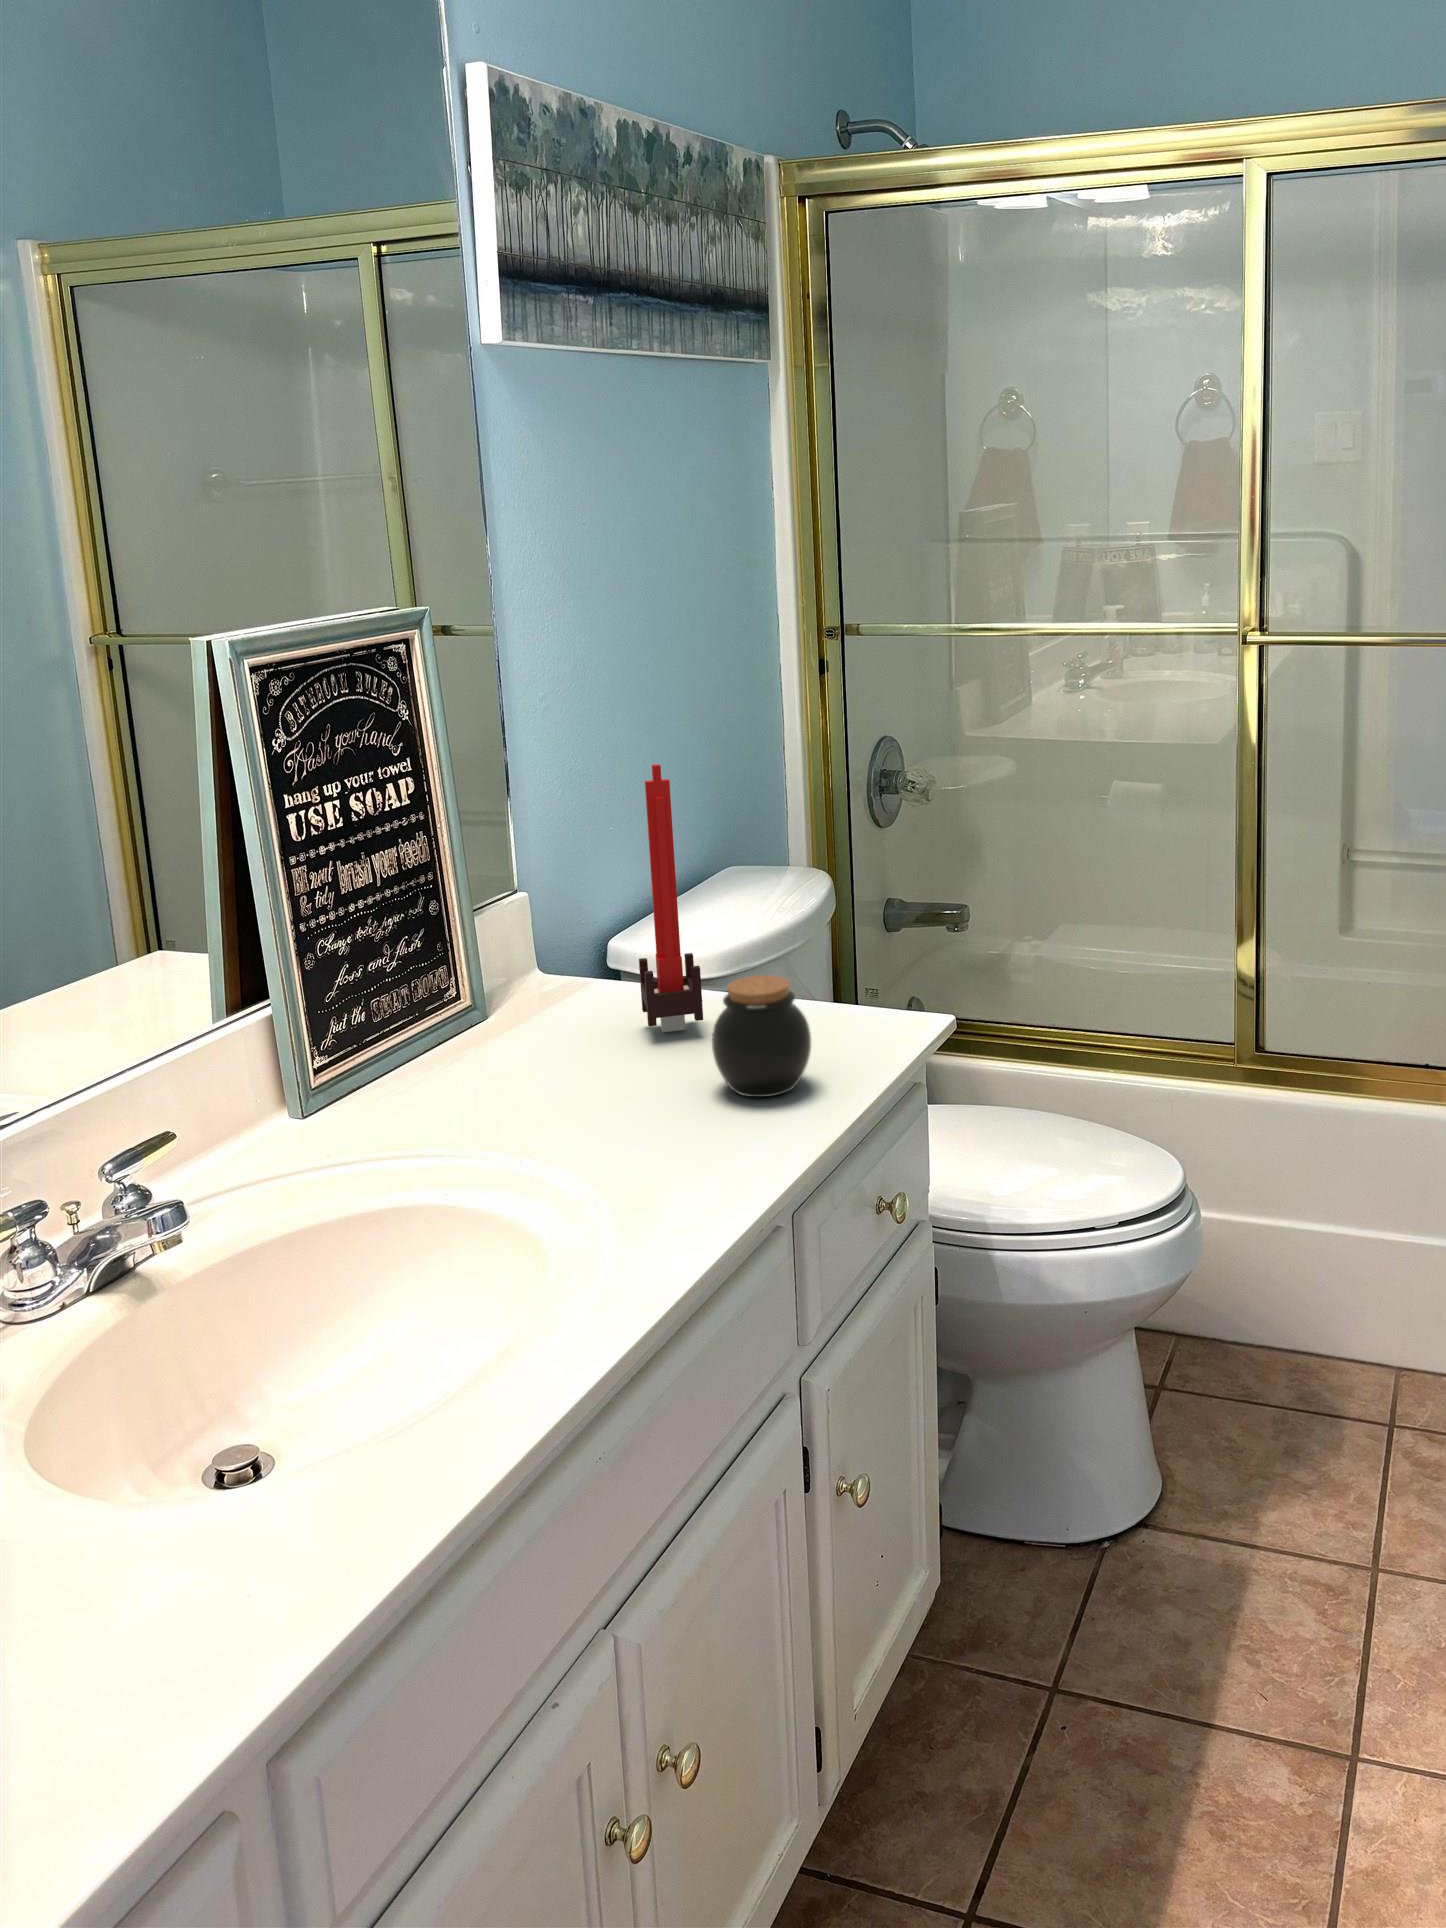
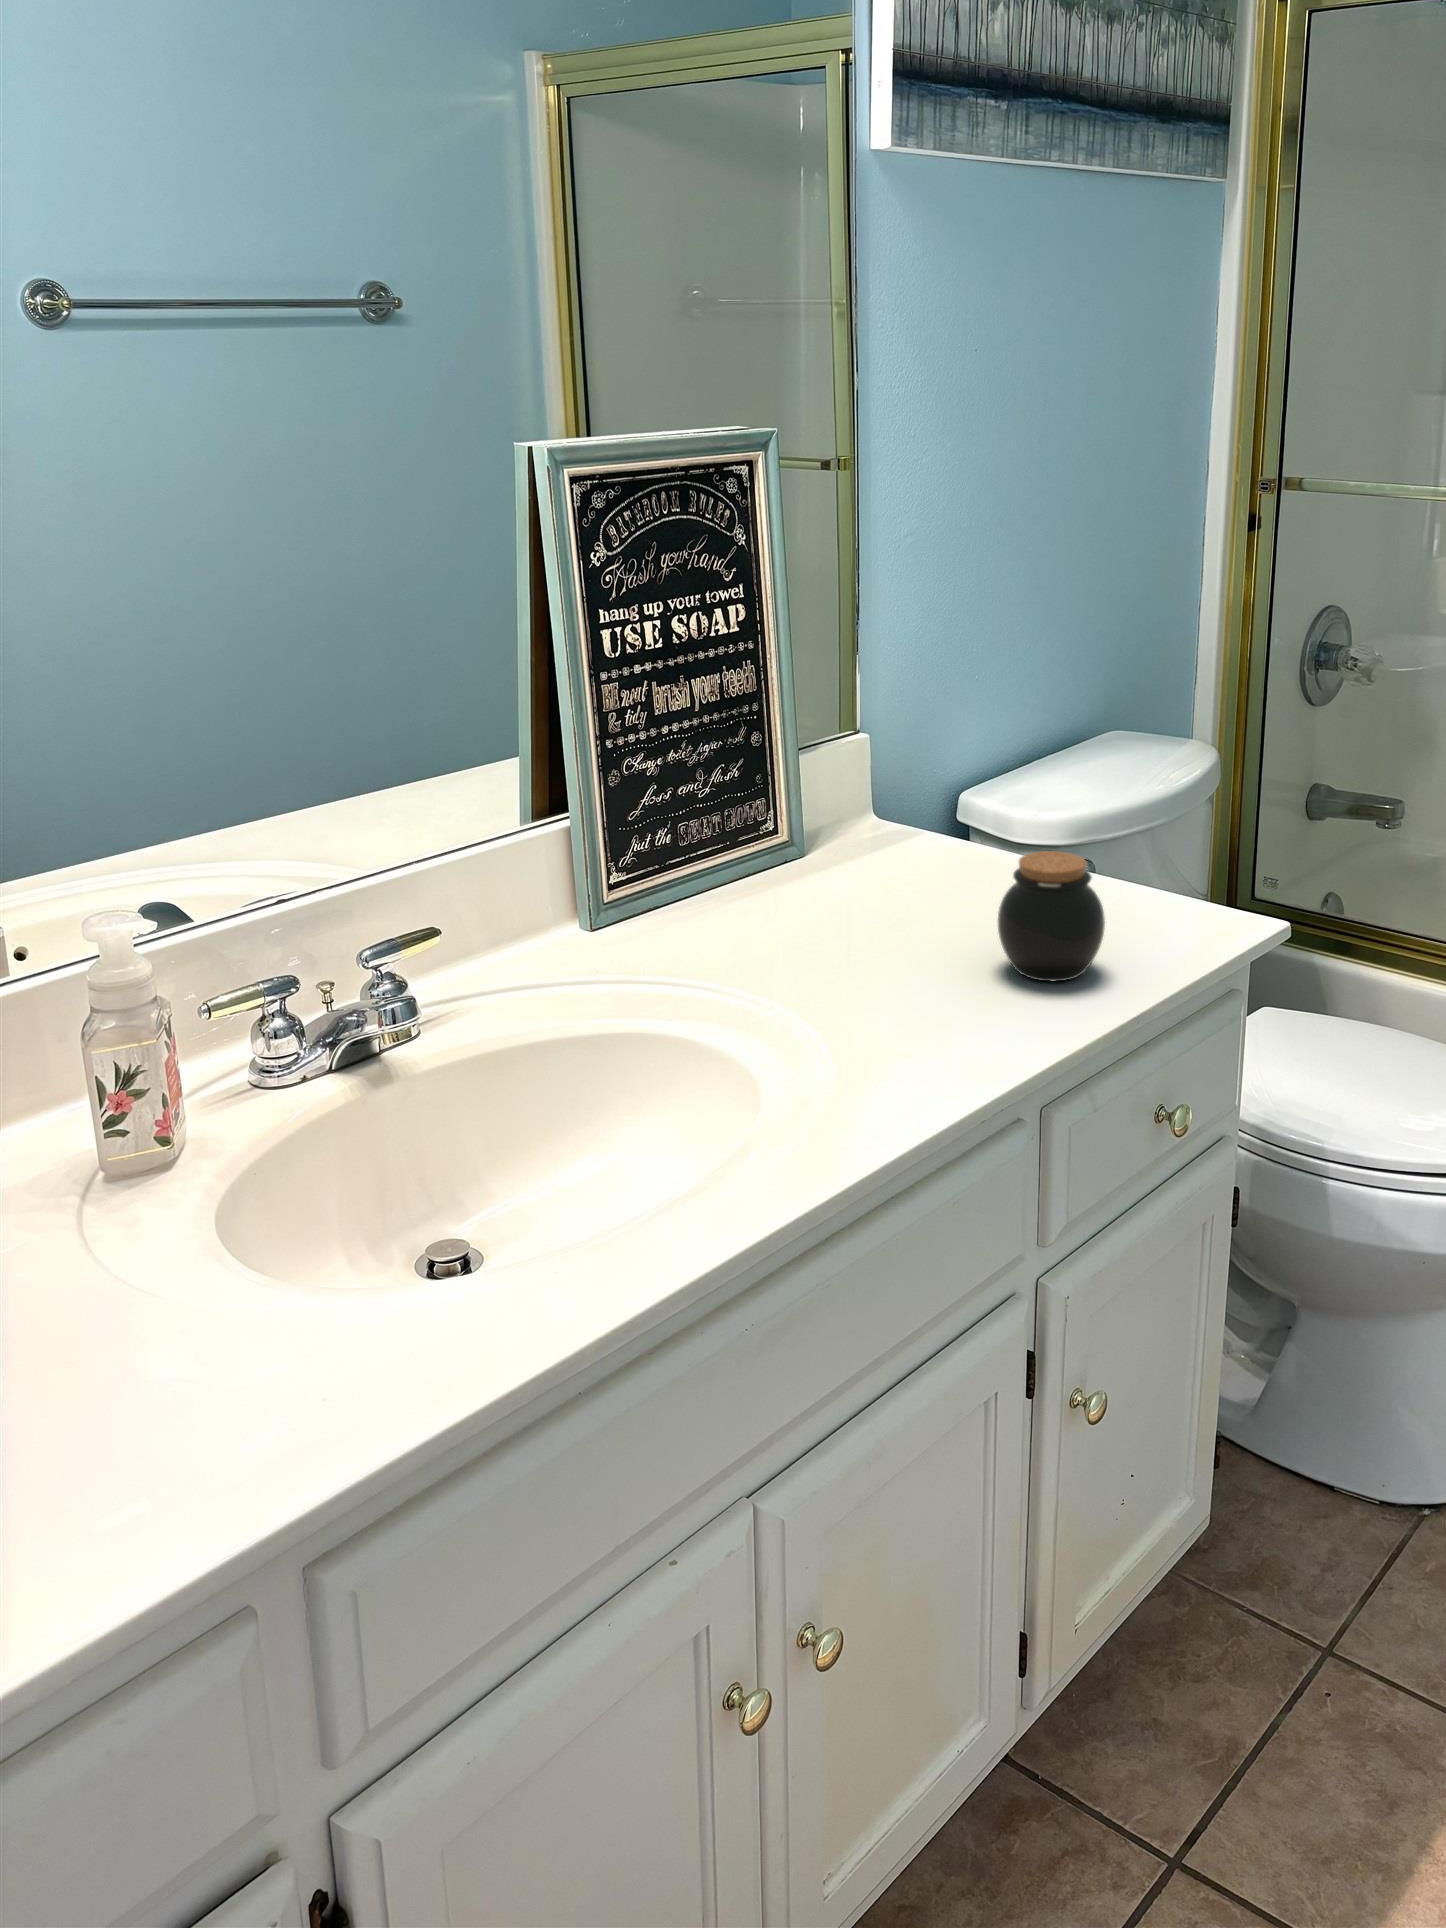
candle: present [639,764,703,1032] -> none [953,614,1013,897]

